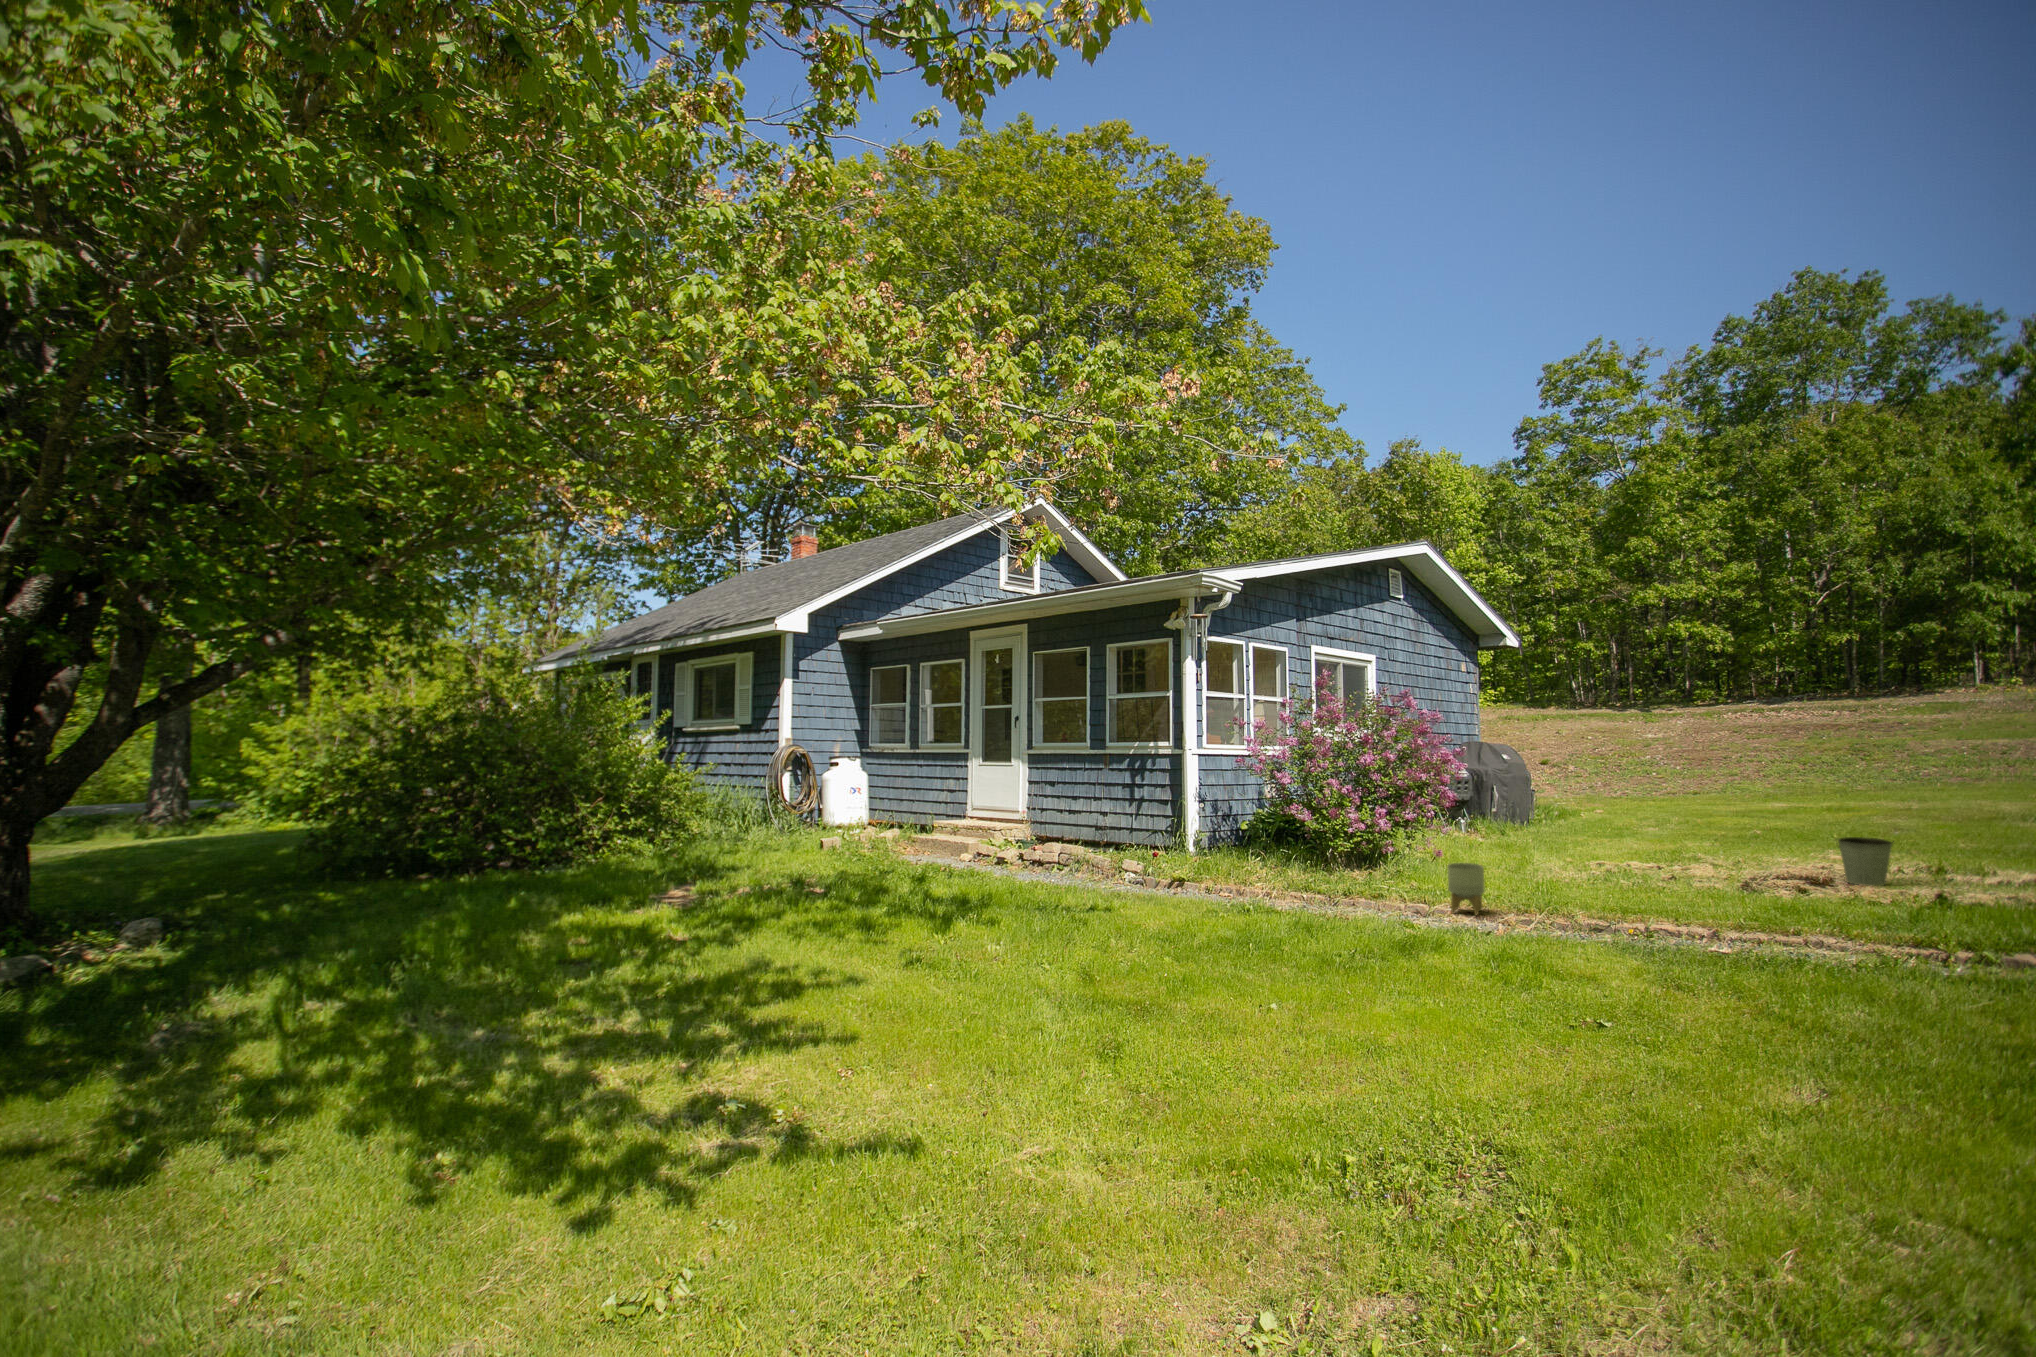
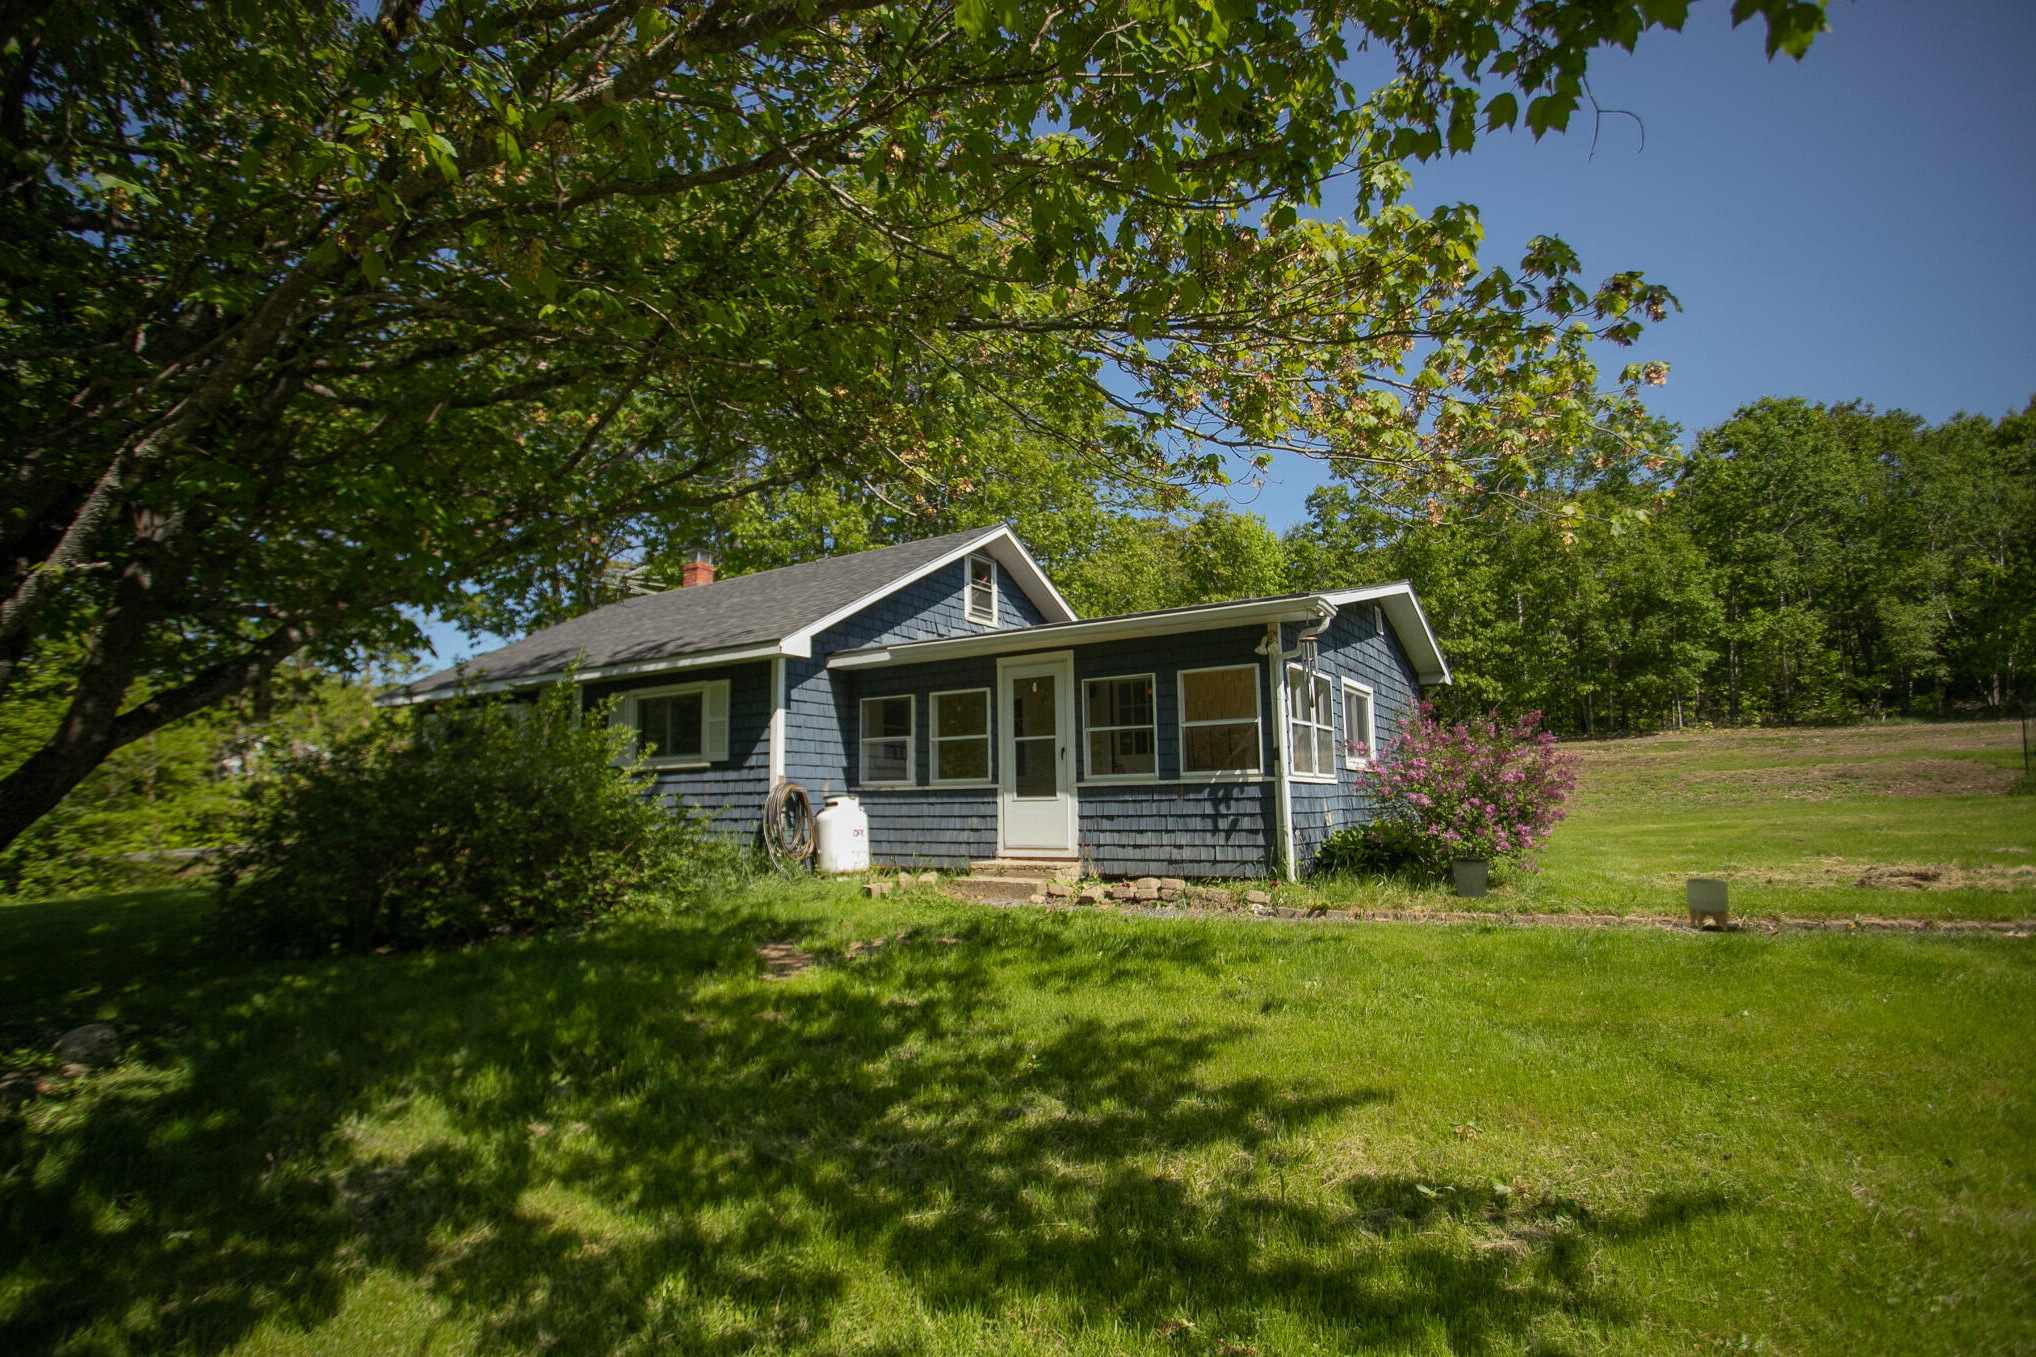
bucket: present [1838,837,1894,886] -> present [1450,857,1490,898]

